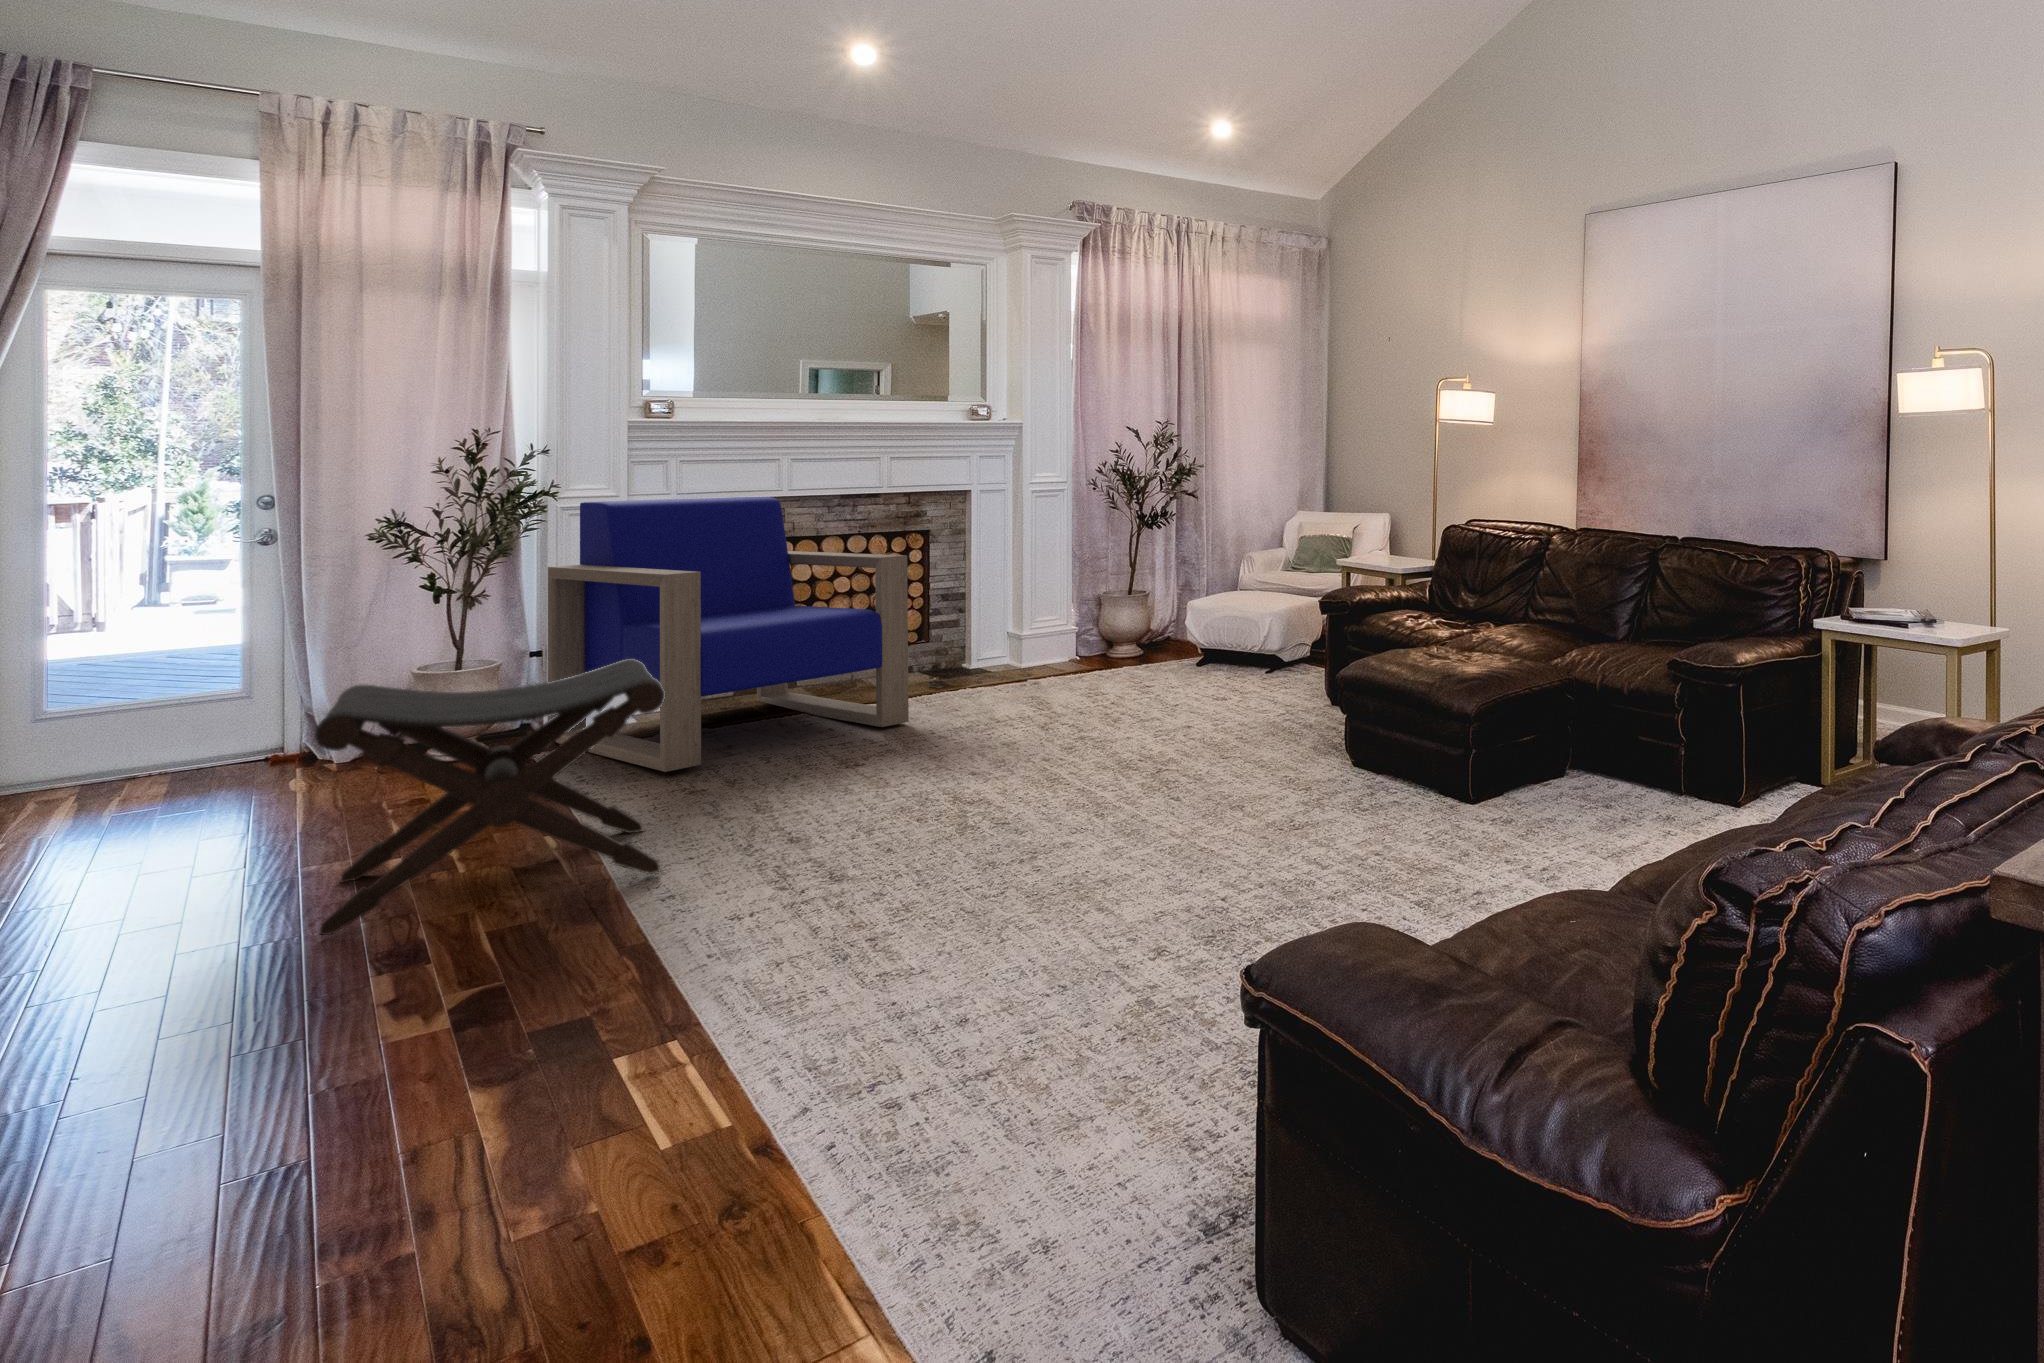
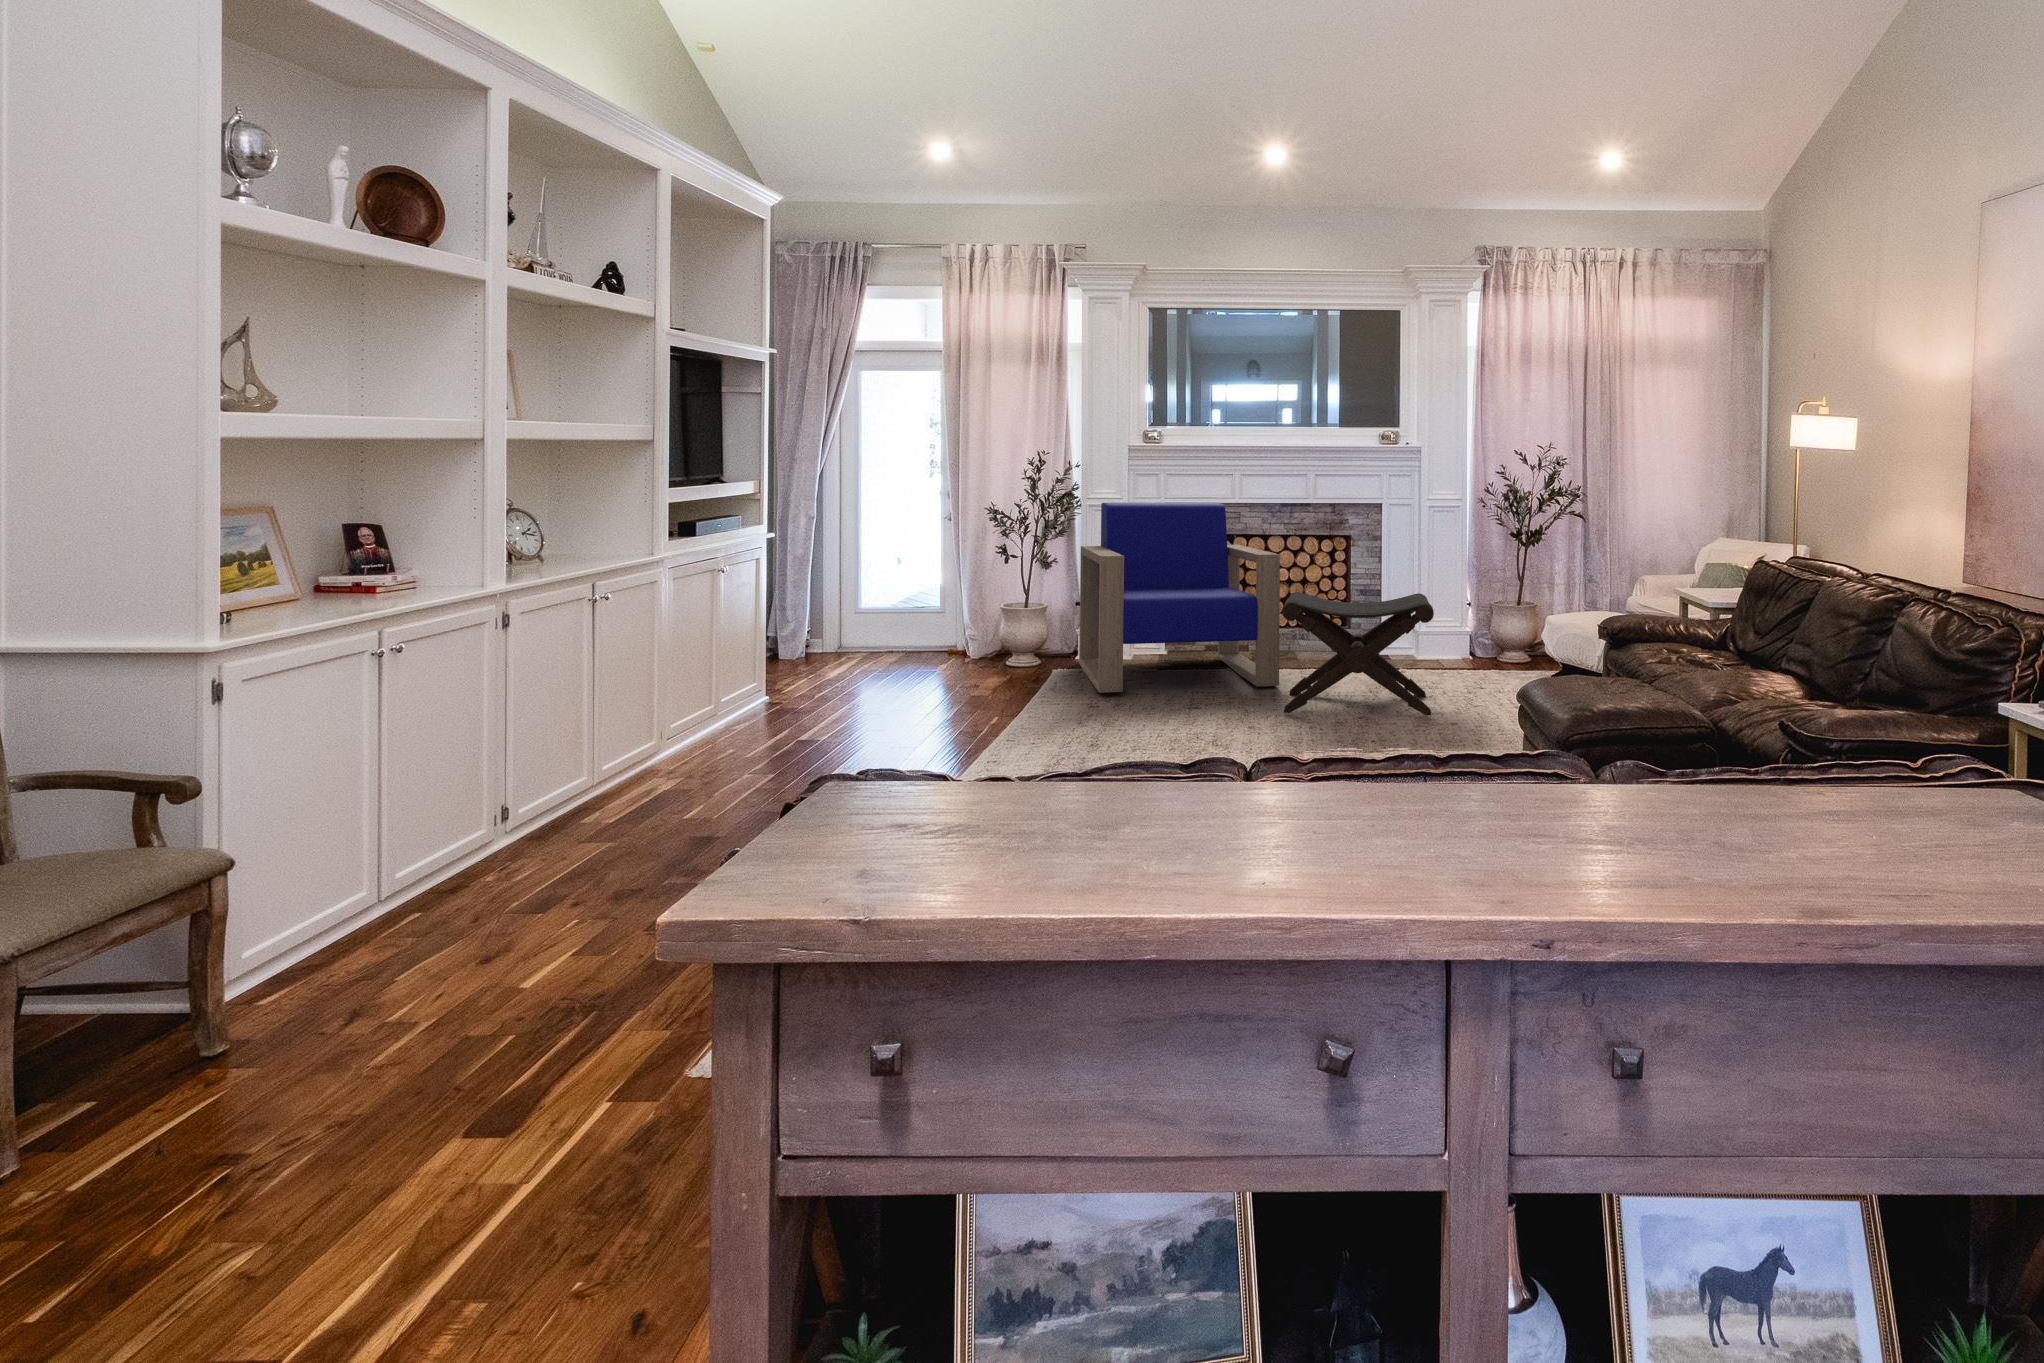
footstool: present [315,659,665,935] -> present [1282,592,1434,716]

